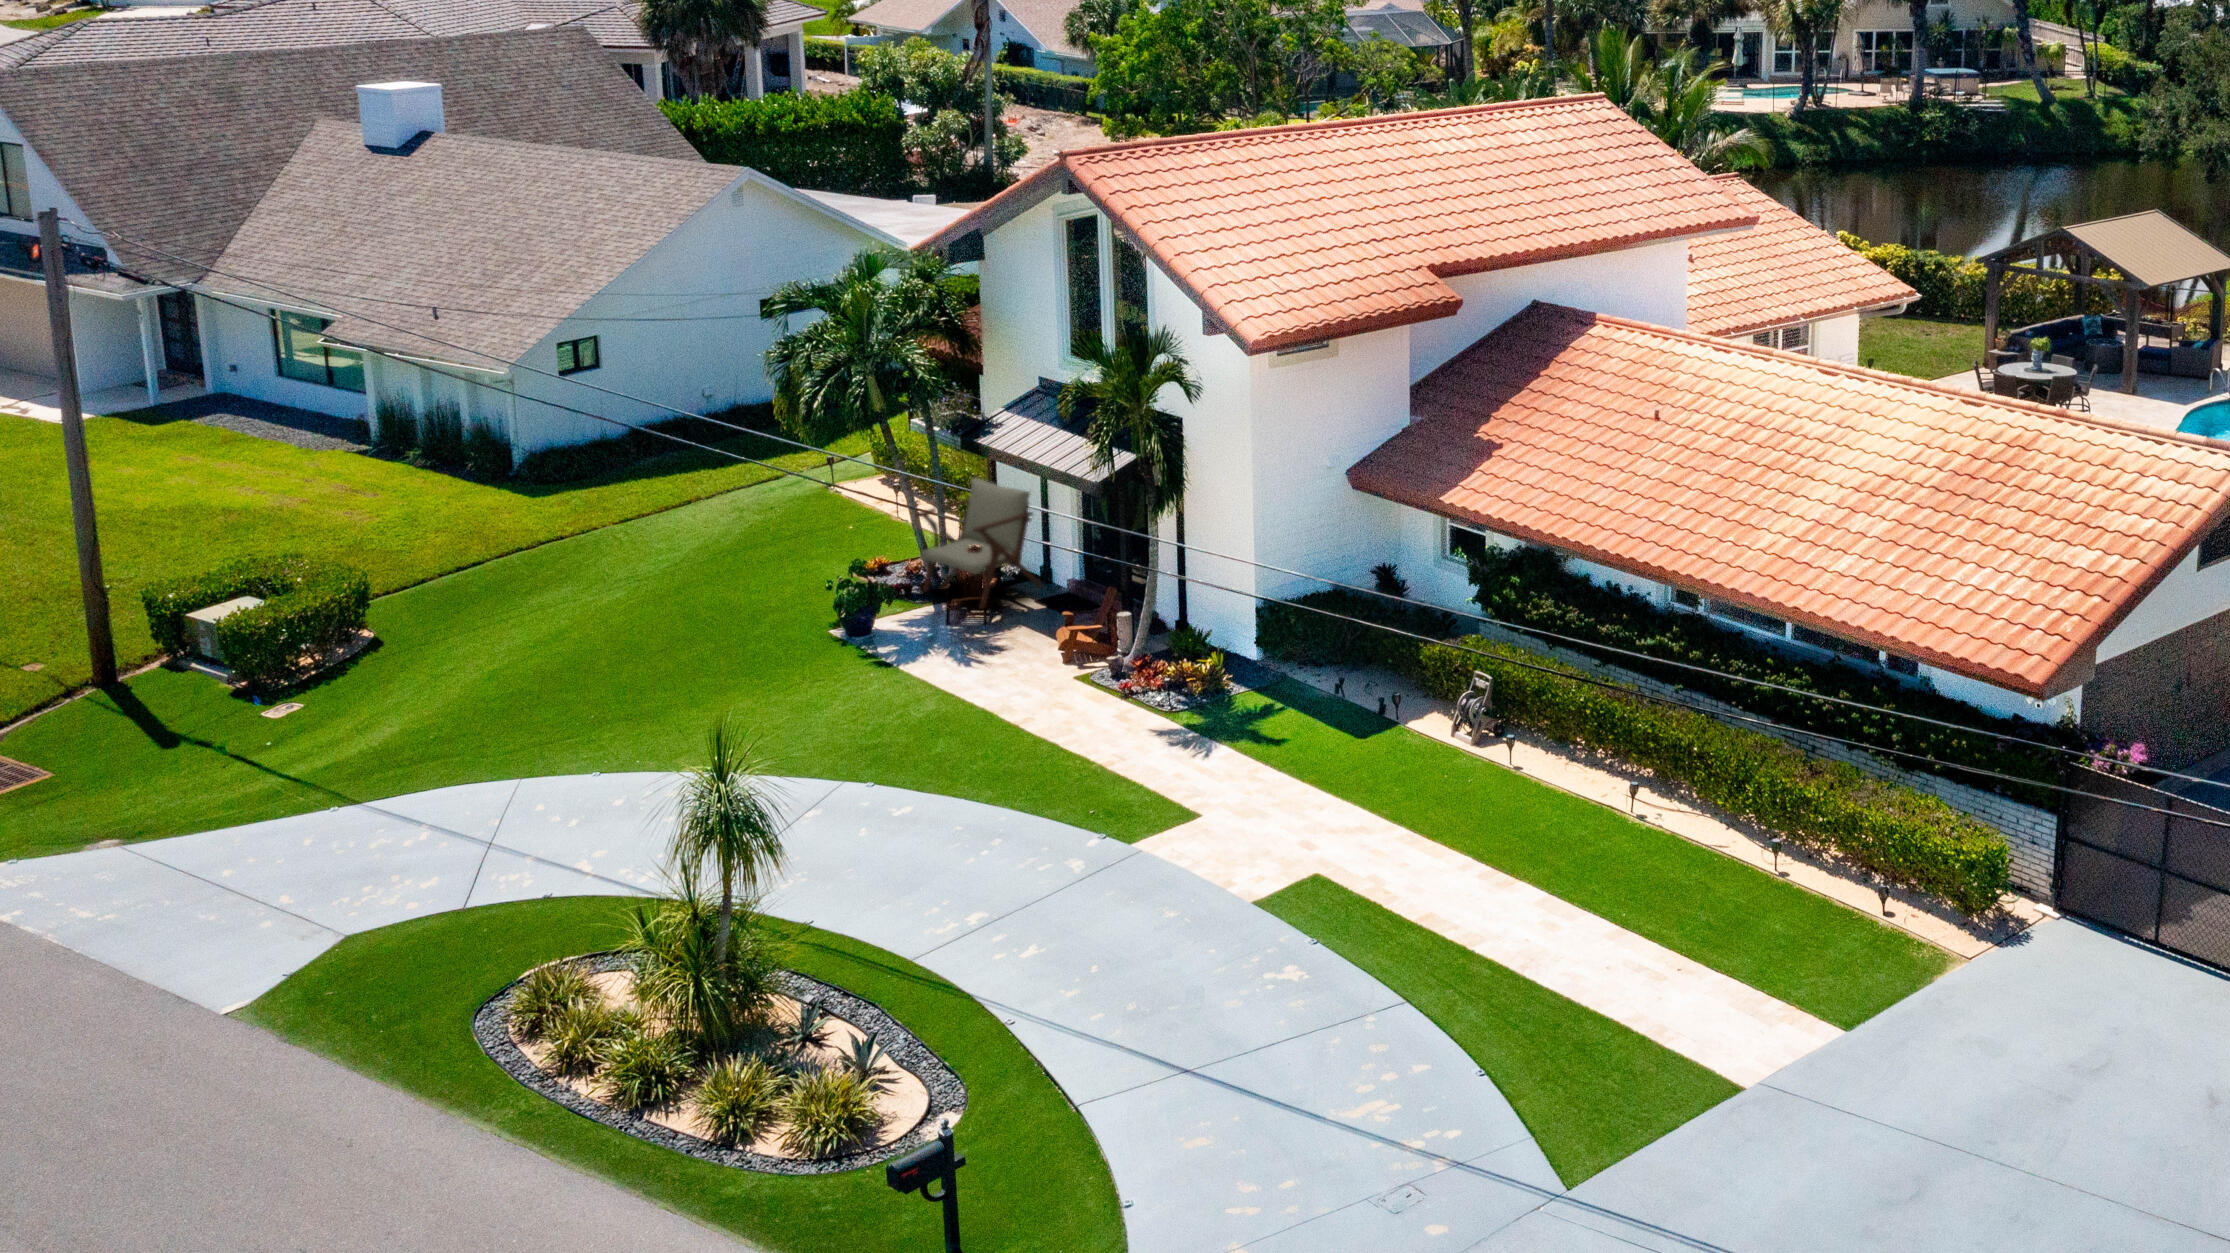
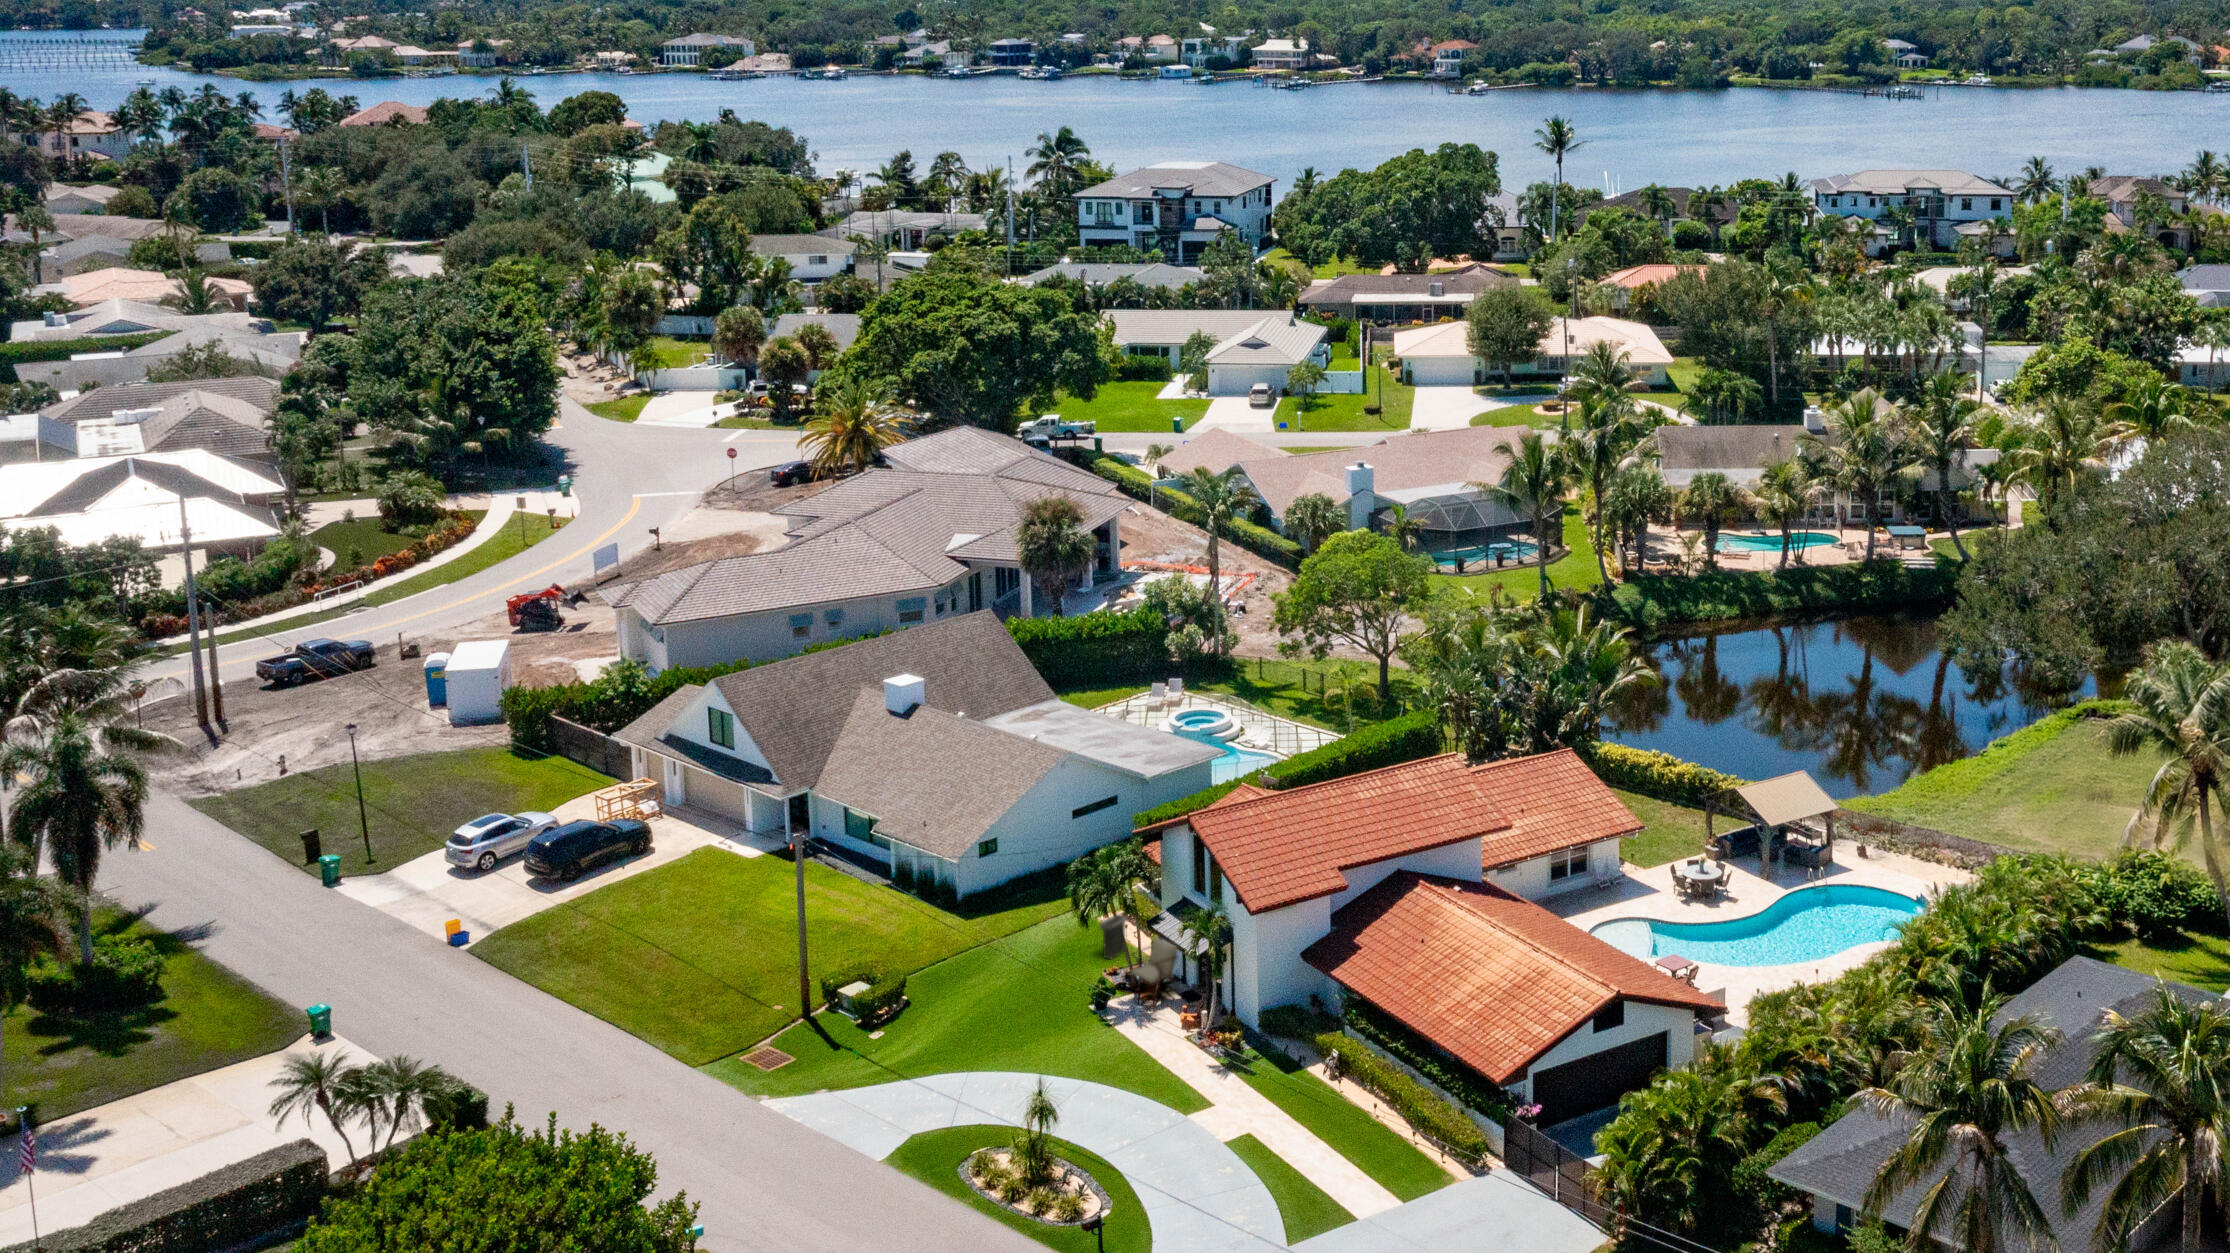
trash can: none [839,452,902,547] -> present [1100,914,1127,959]

